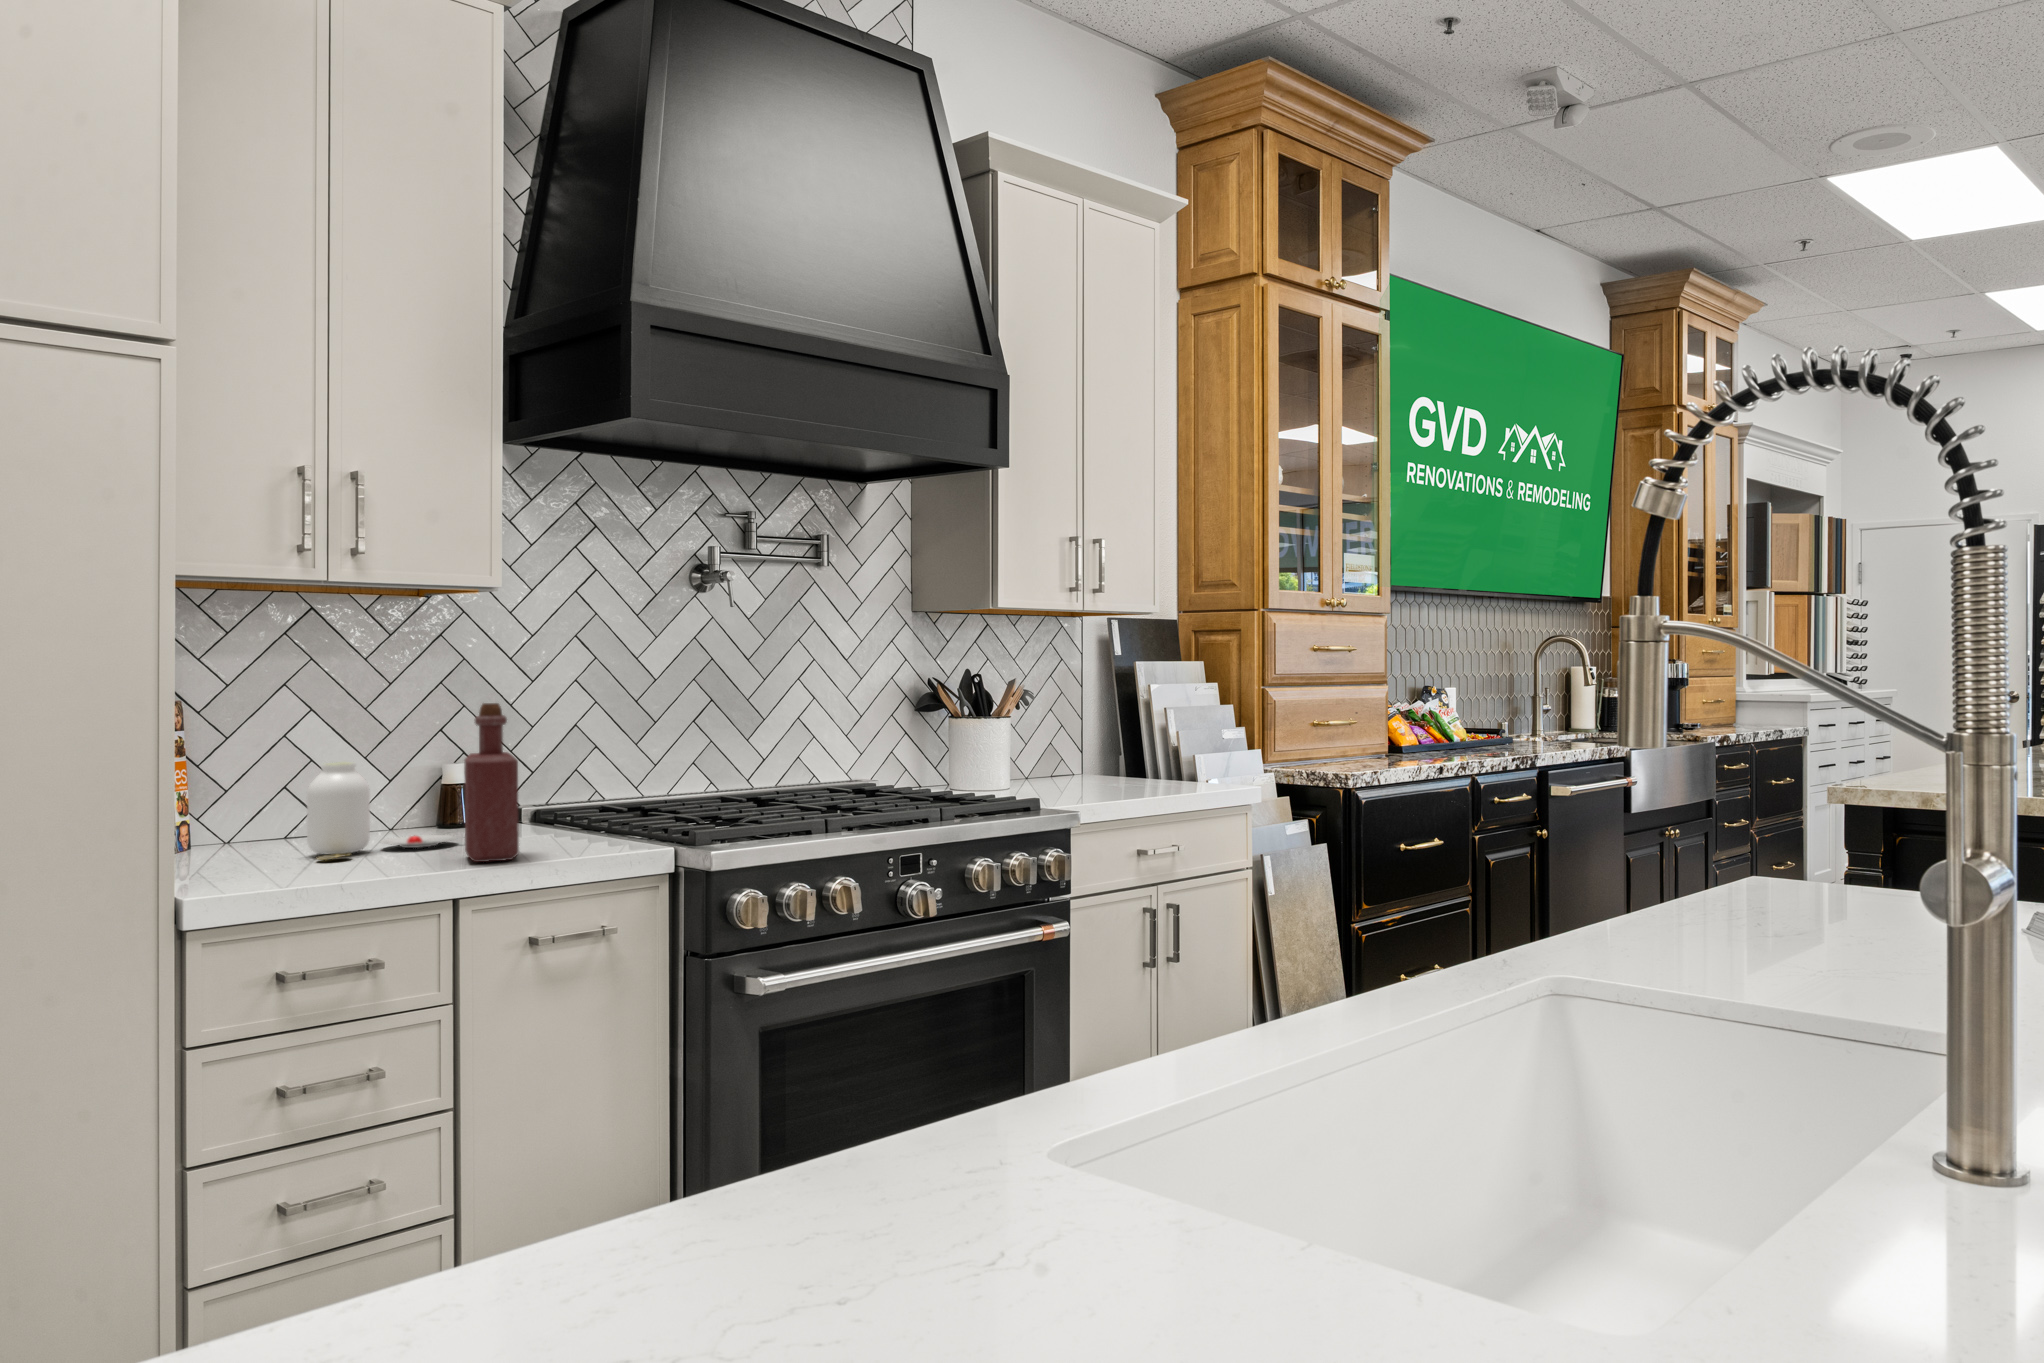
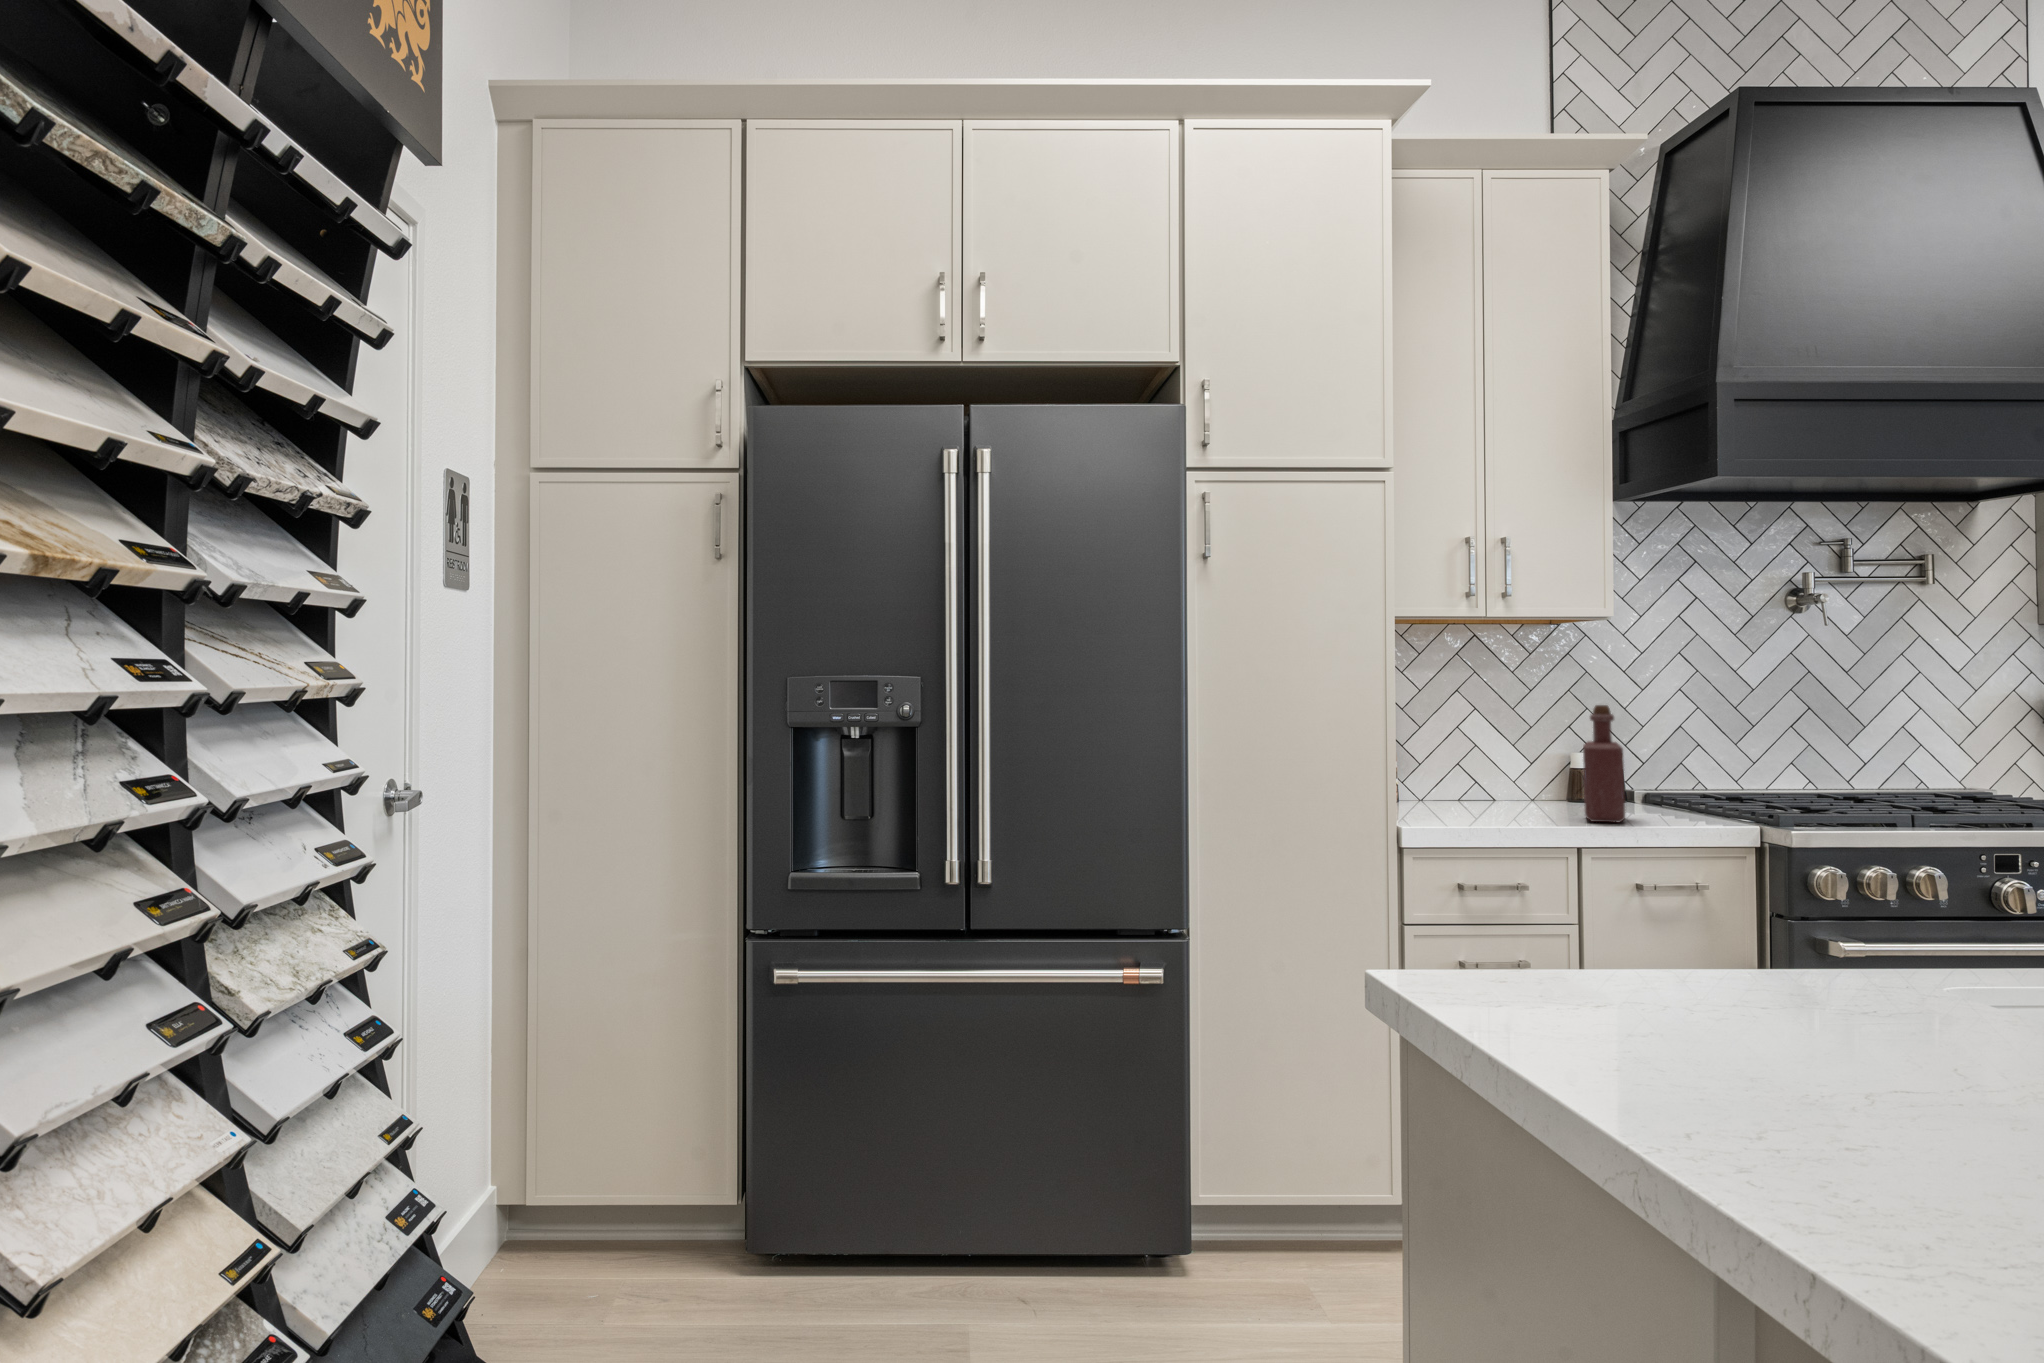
jar: present [307,762,457,860] -> none [1474,743,1588,810]

